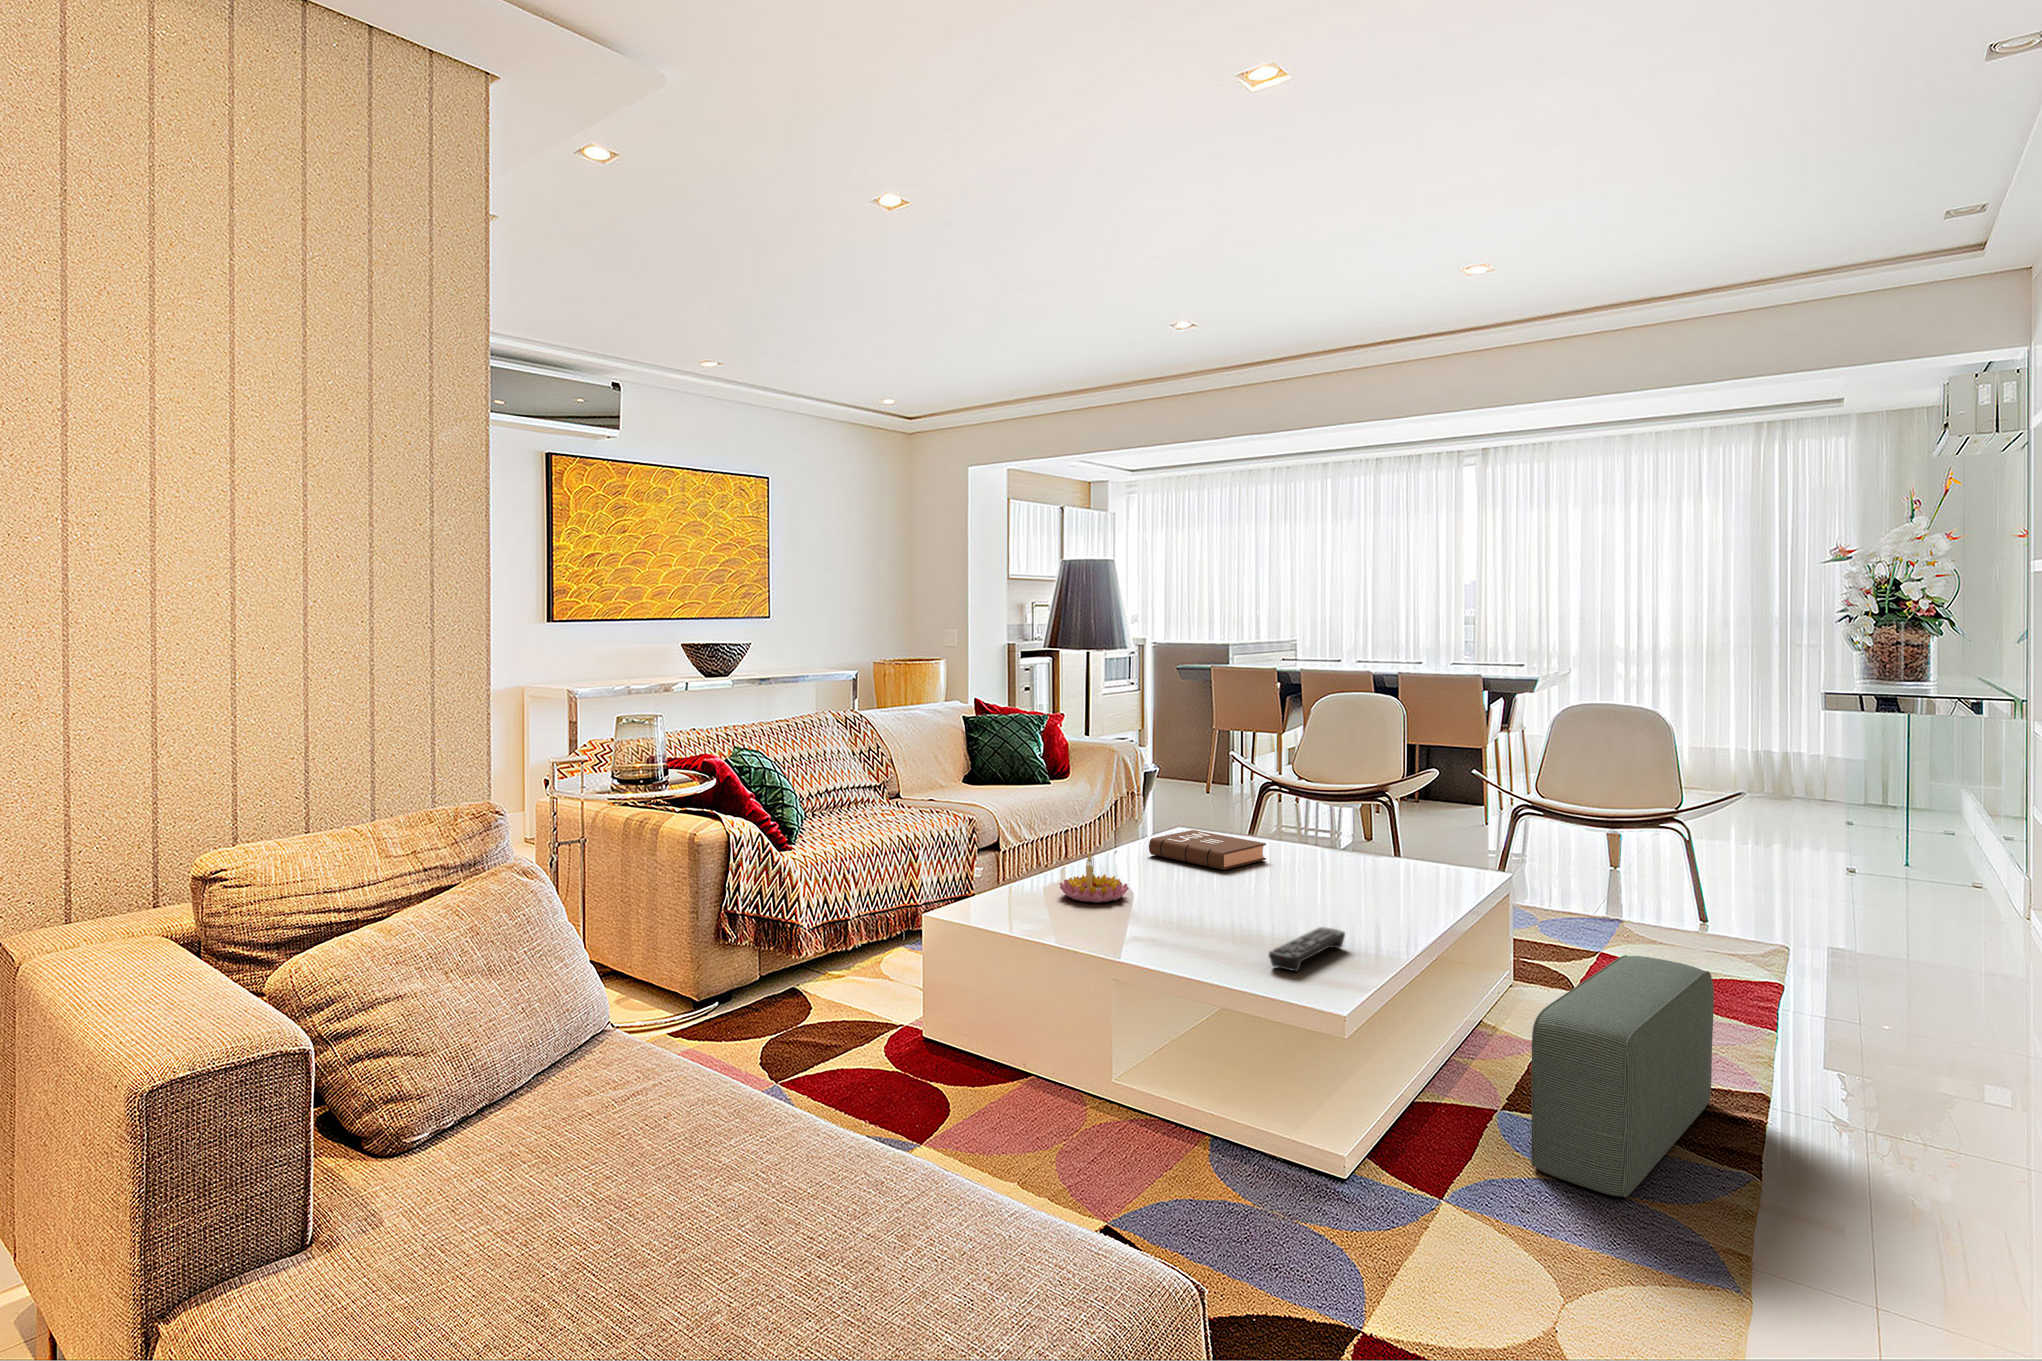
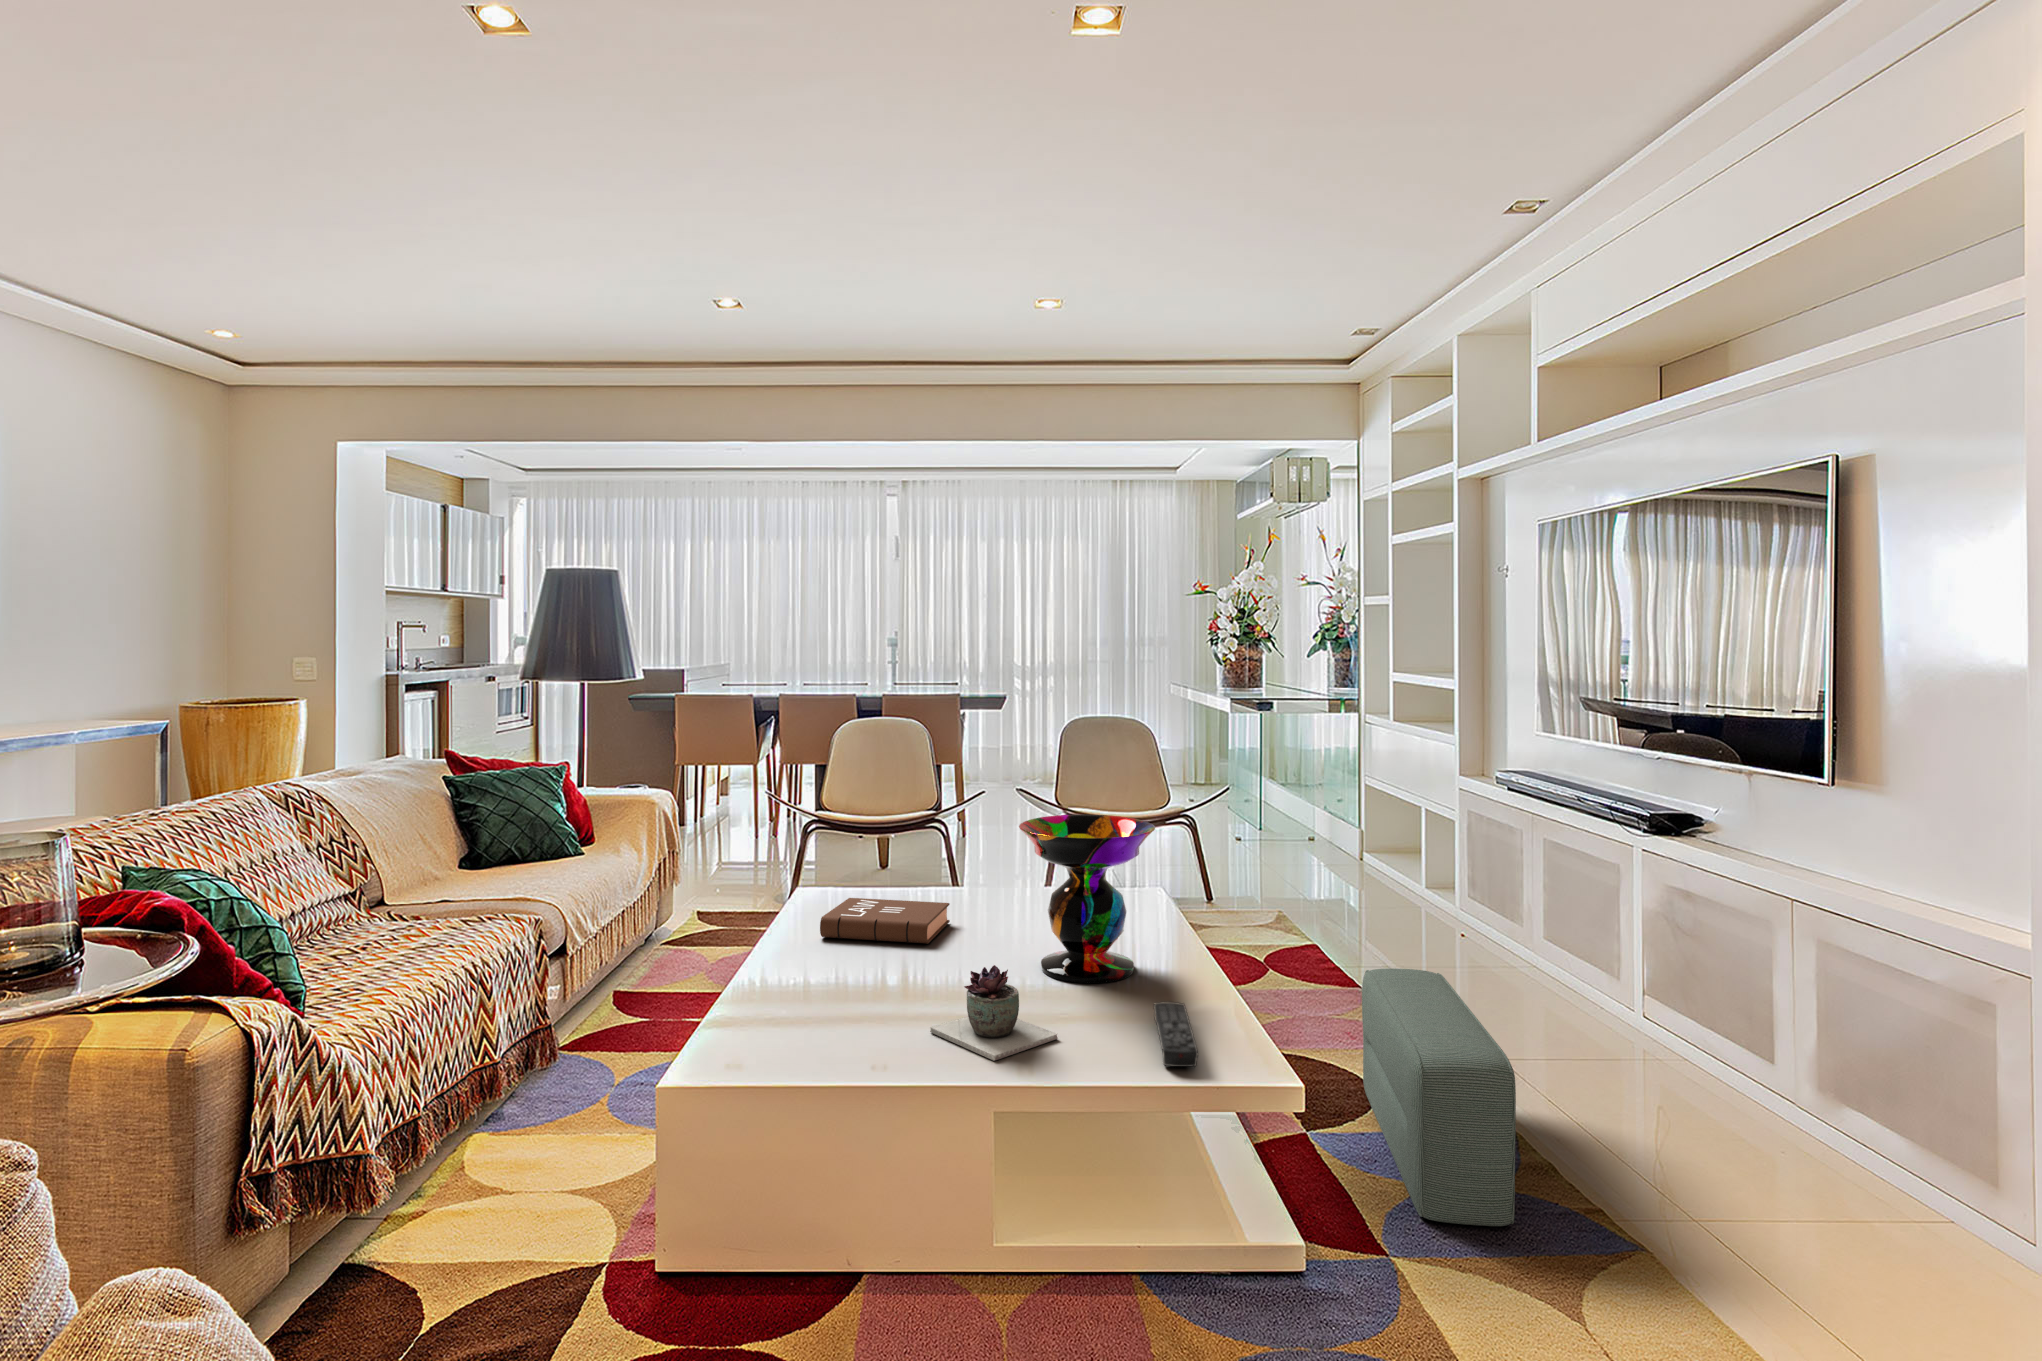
decorative bowl: none [1265,770,1392,916] -> present [1019,814,1155,983]
candle holder: present [1060,852,1129,903] -> none [795,953,887,1024]
succulent plant: none [1136,872,1221,939] -> present [930,965,1058,1061]

